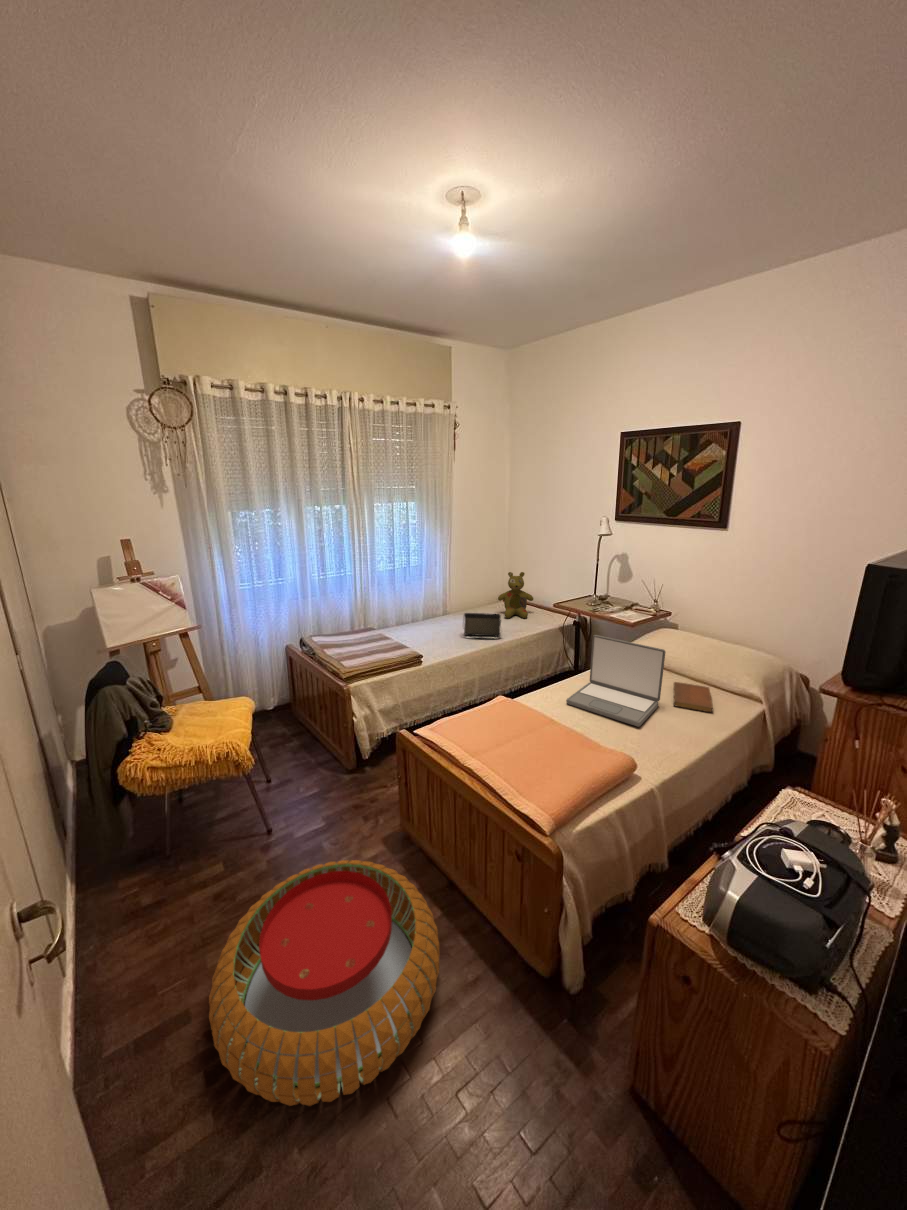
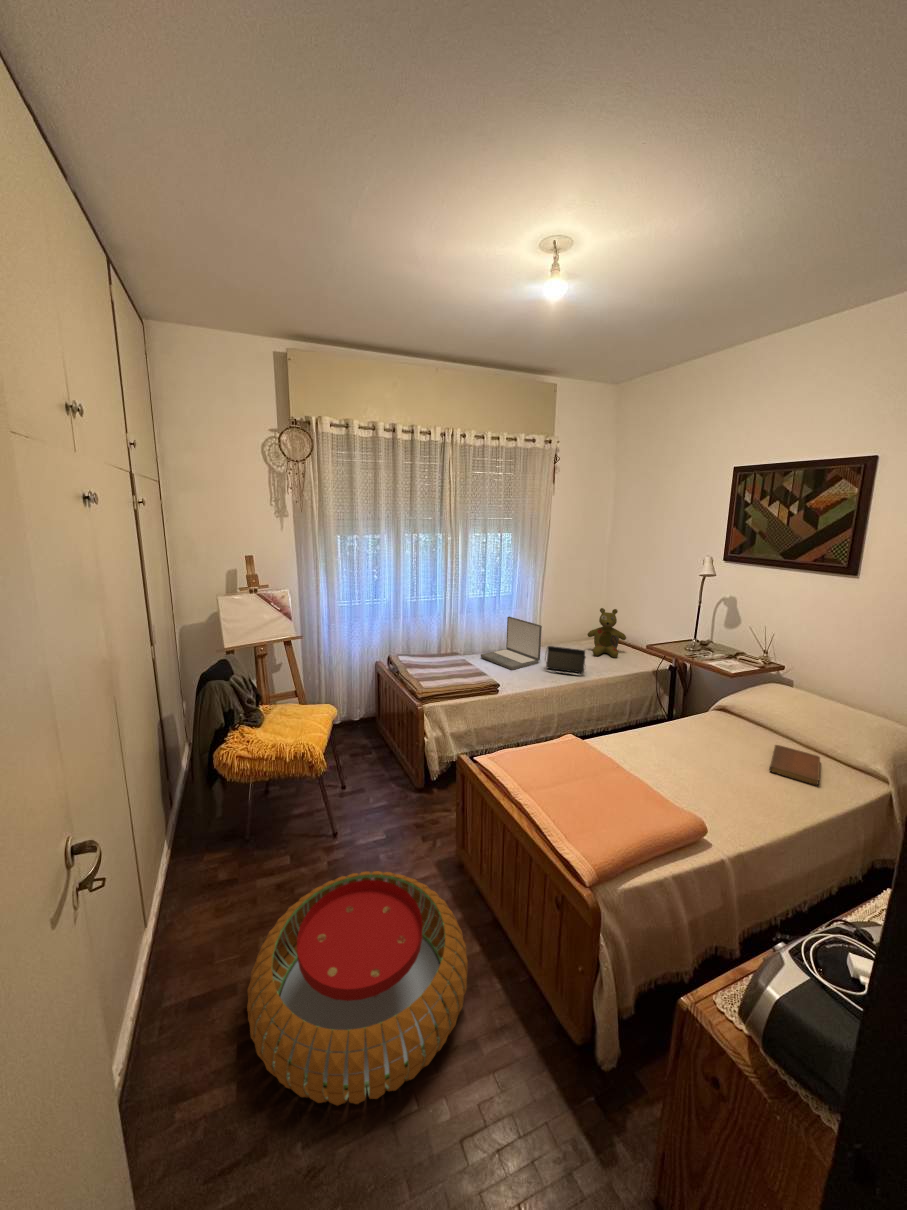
laptop: present [566,635,666,727] -> present [481,617,542,670]

